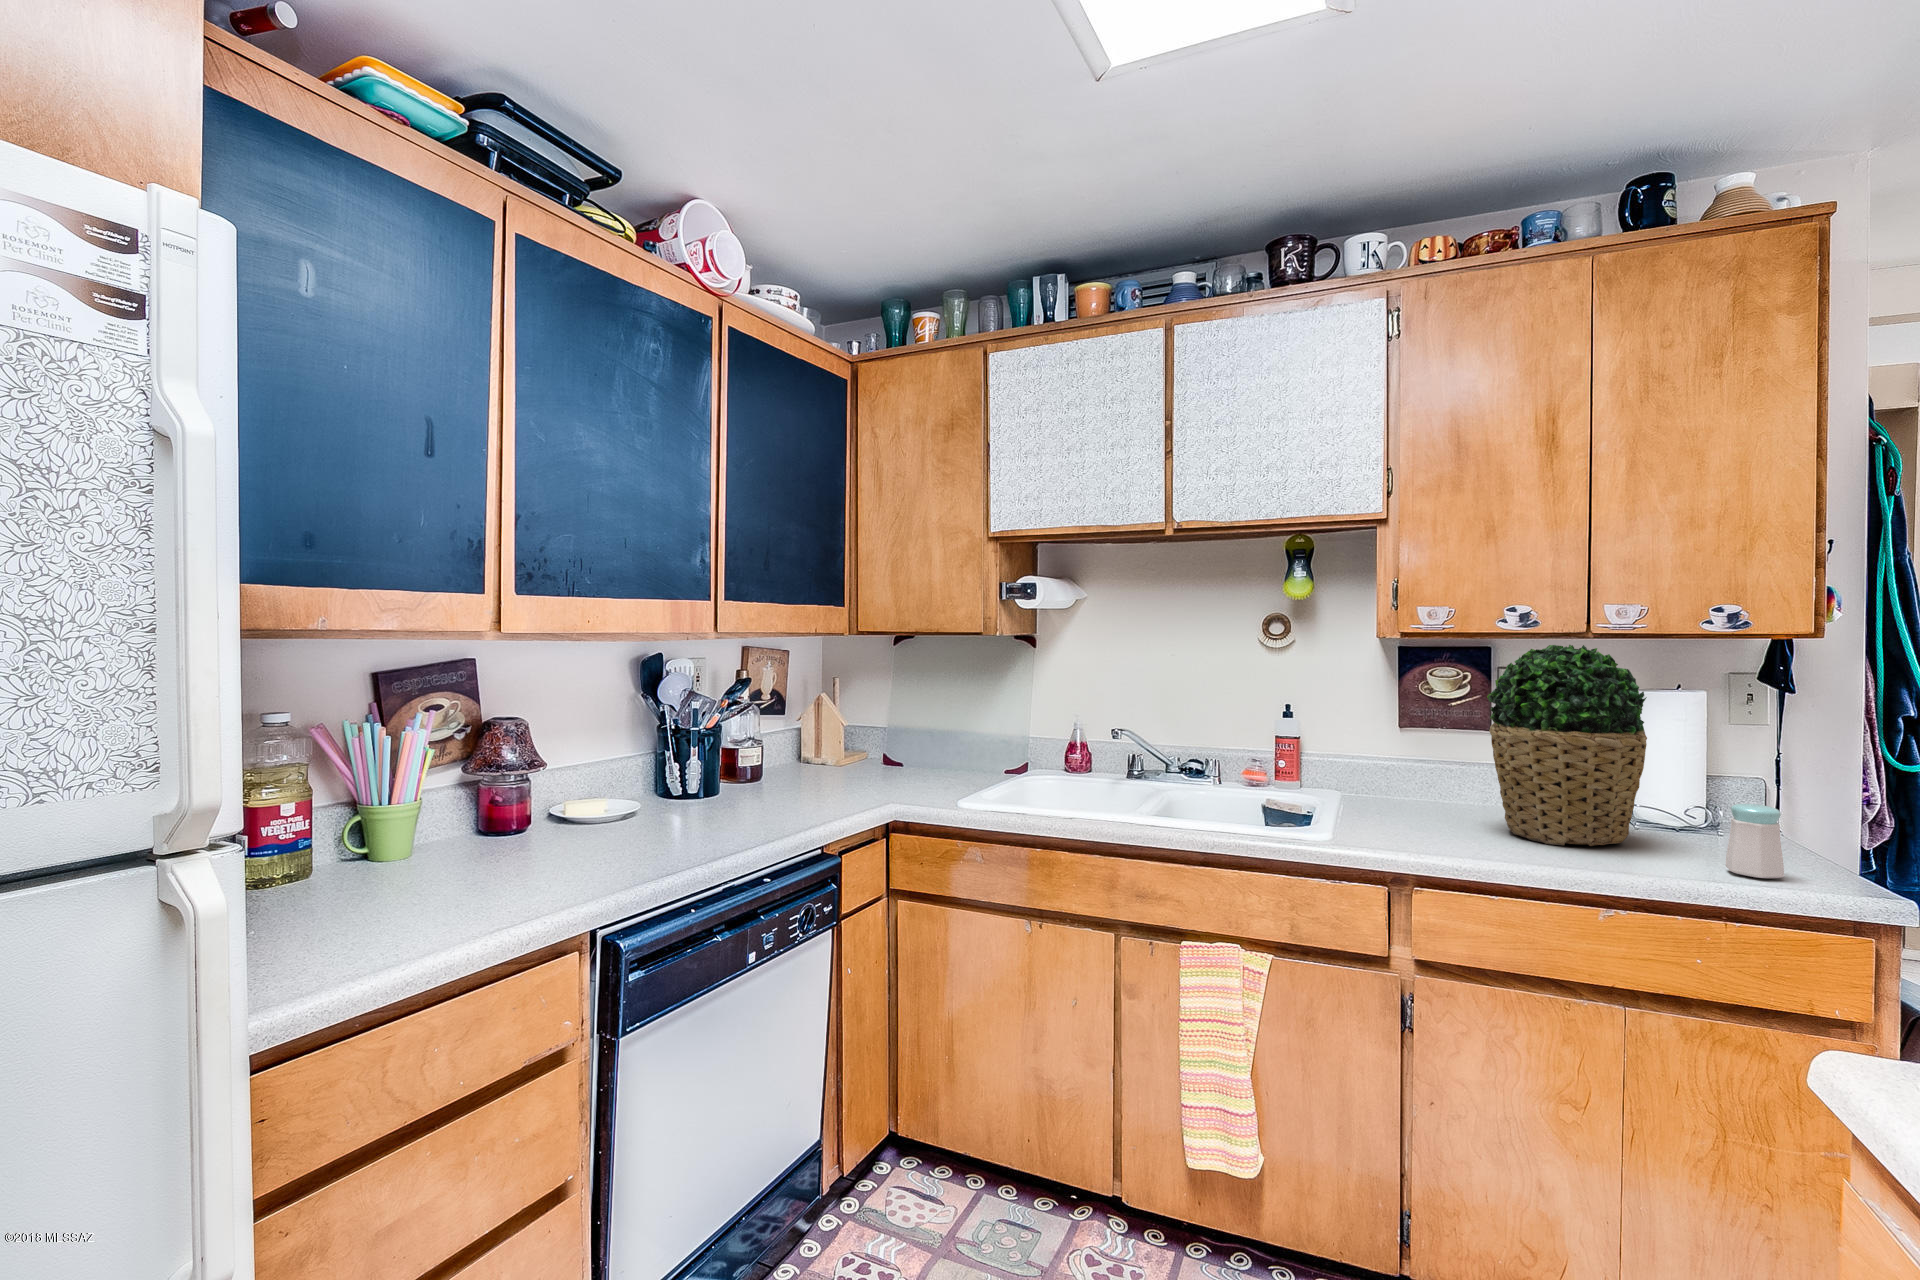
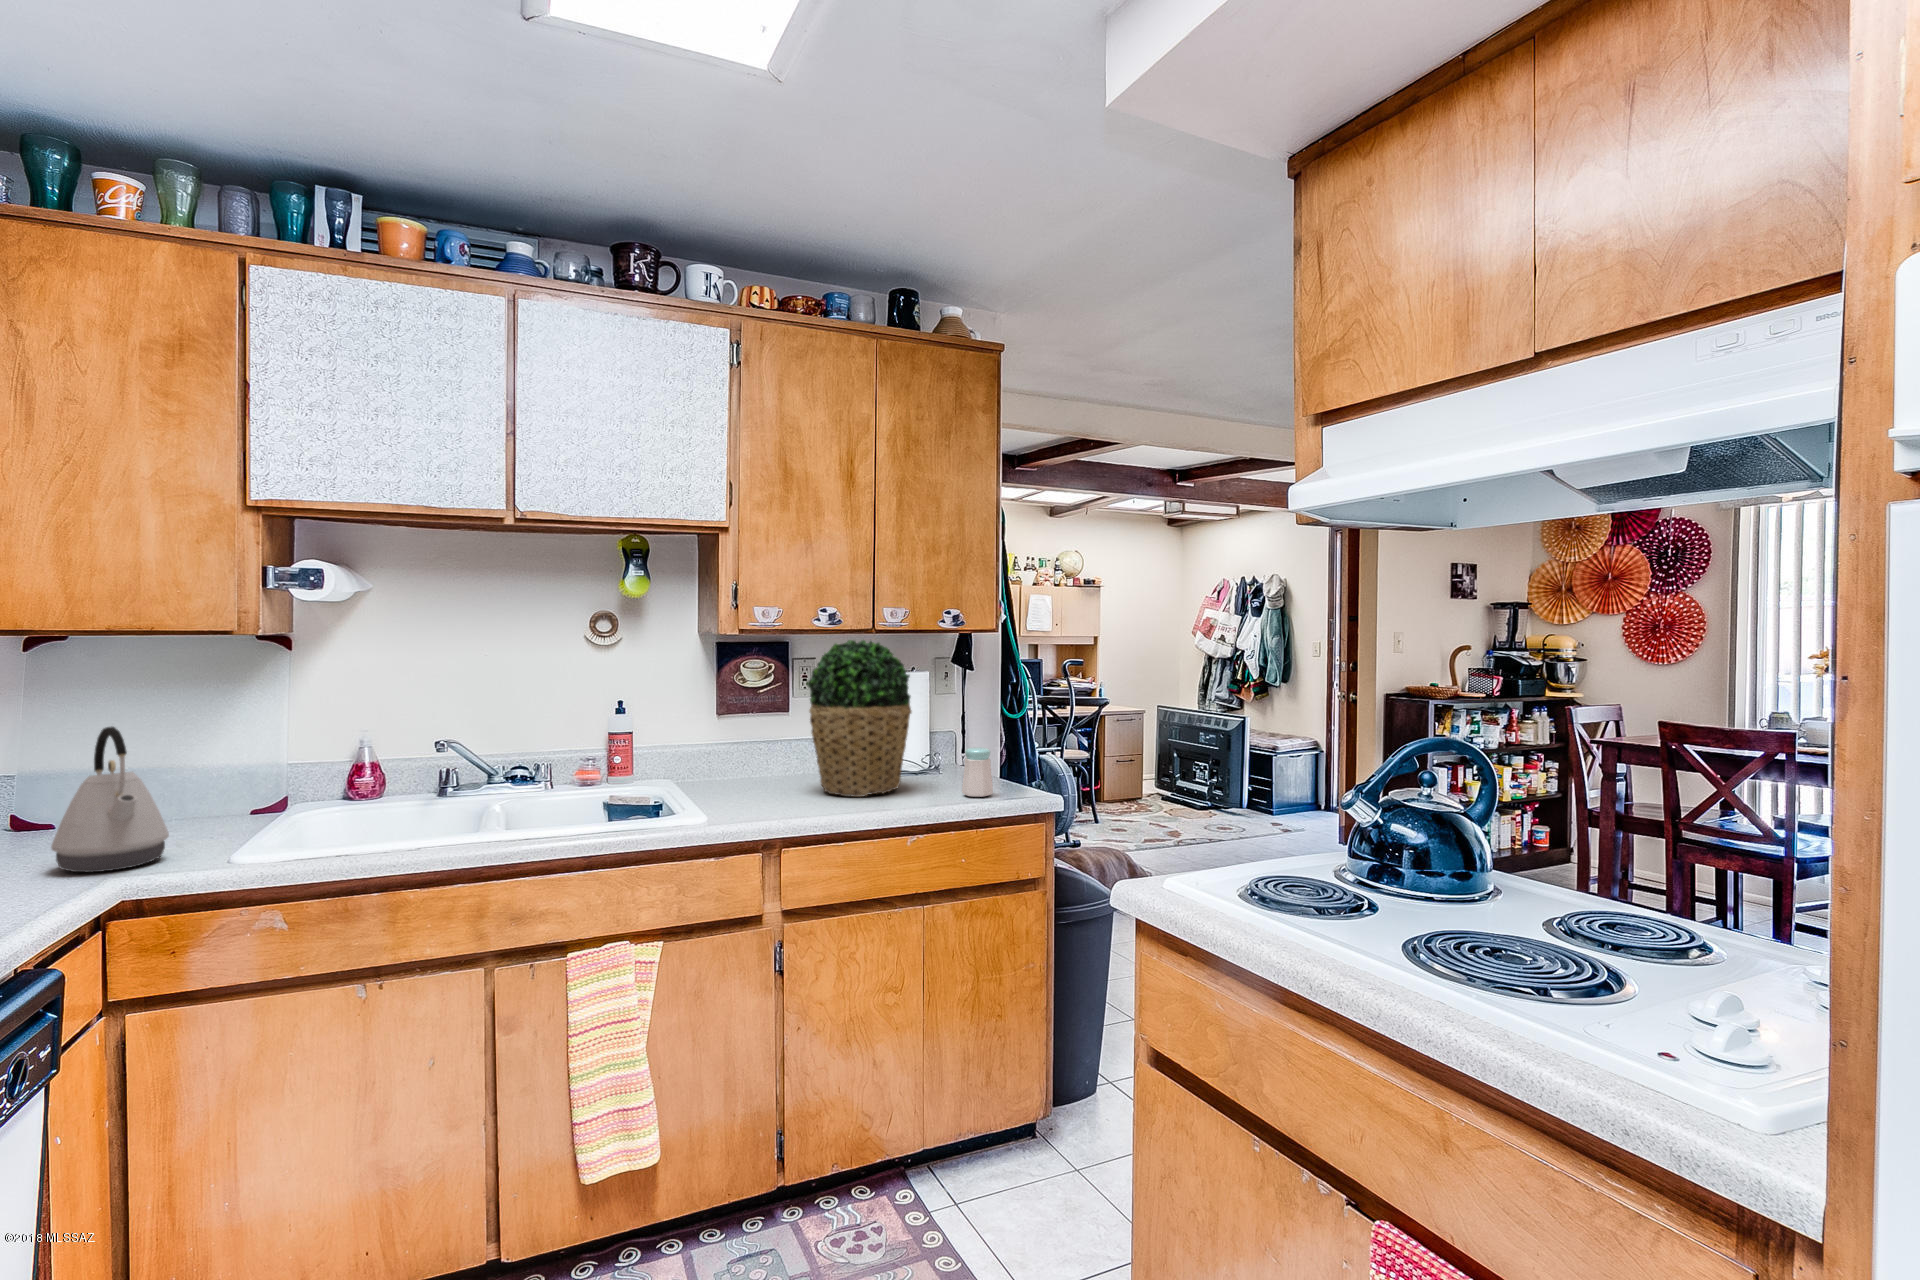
kettle: none [869,697,929,797] -> present [51,726,169,872]

